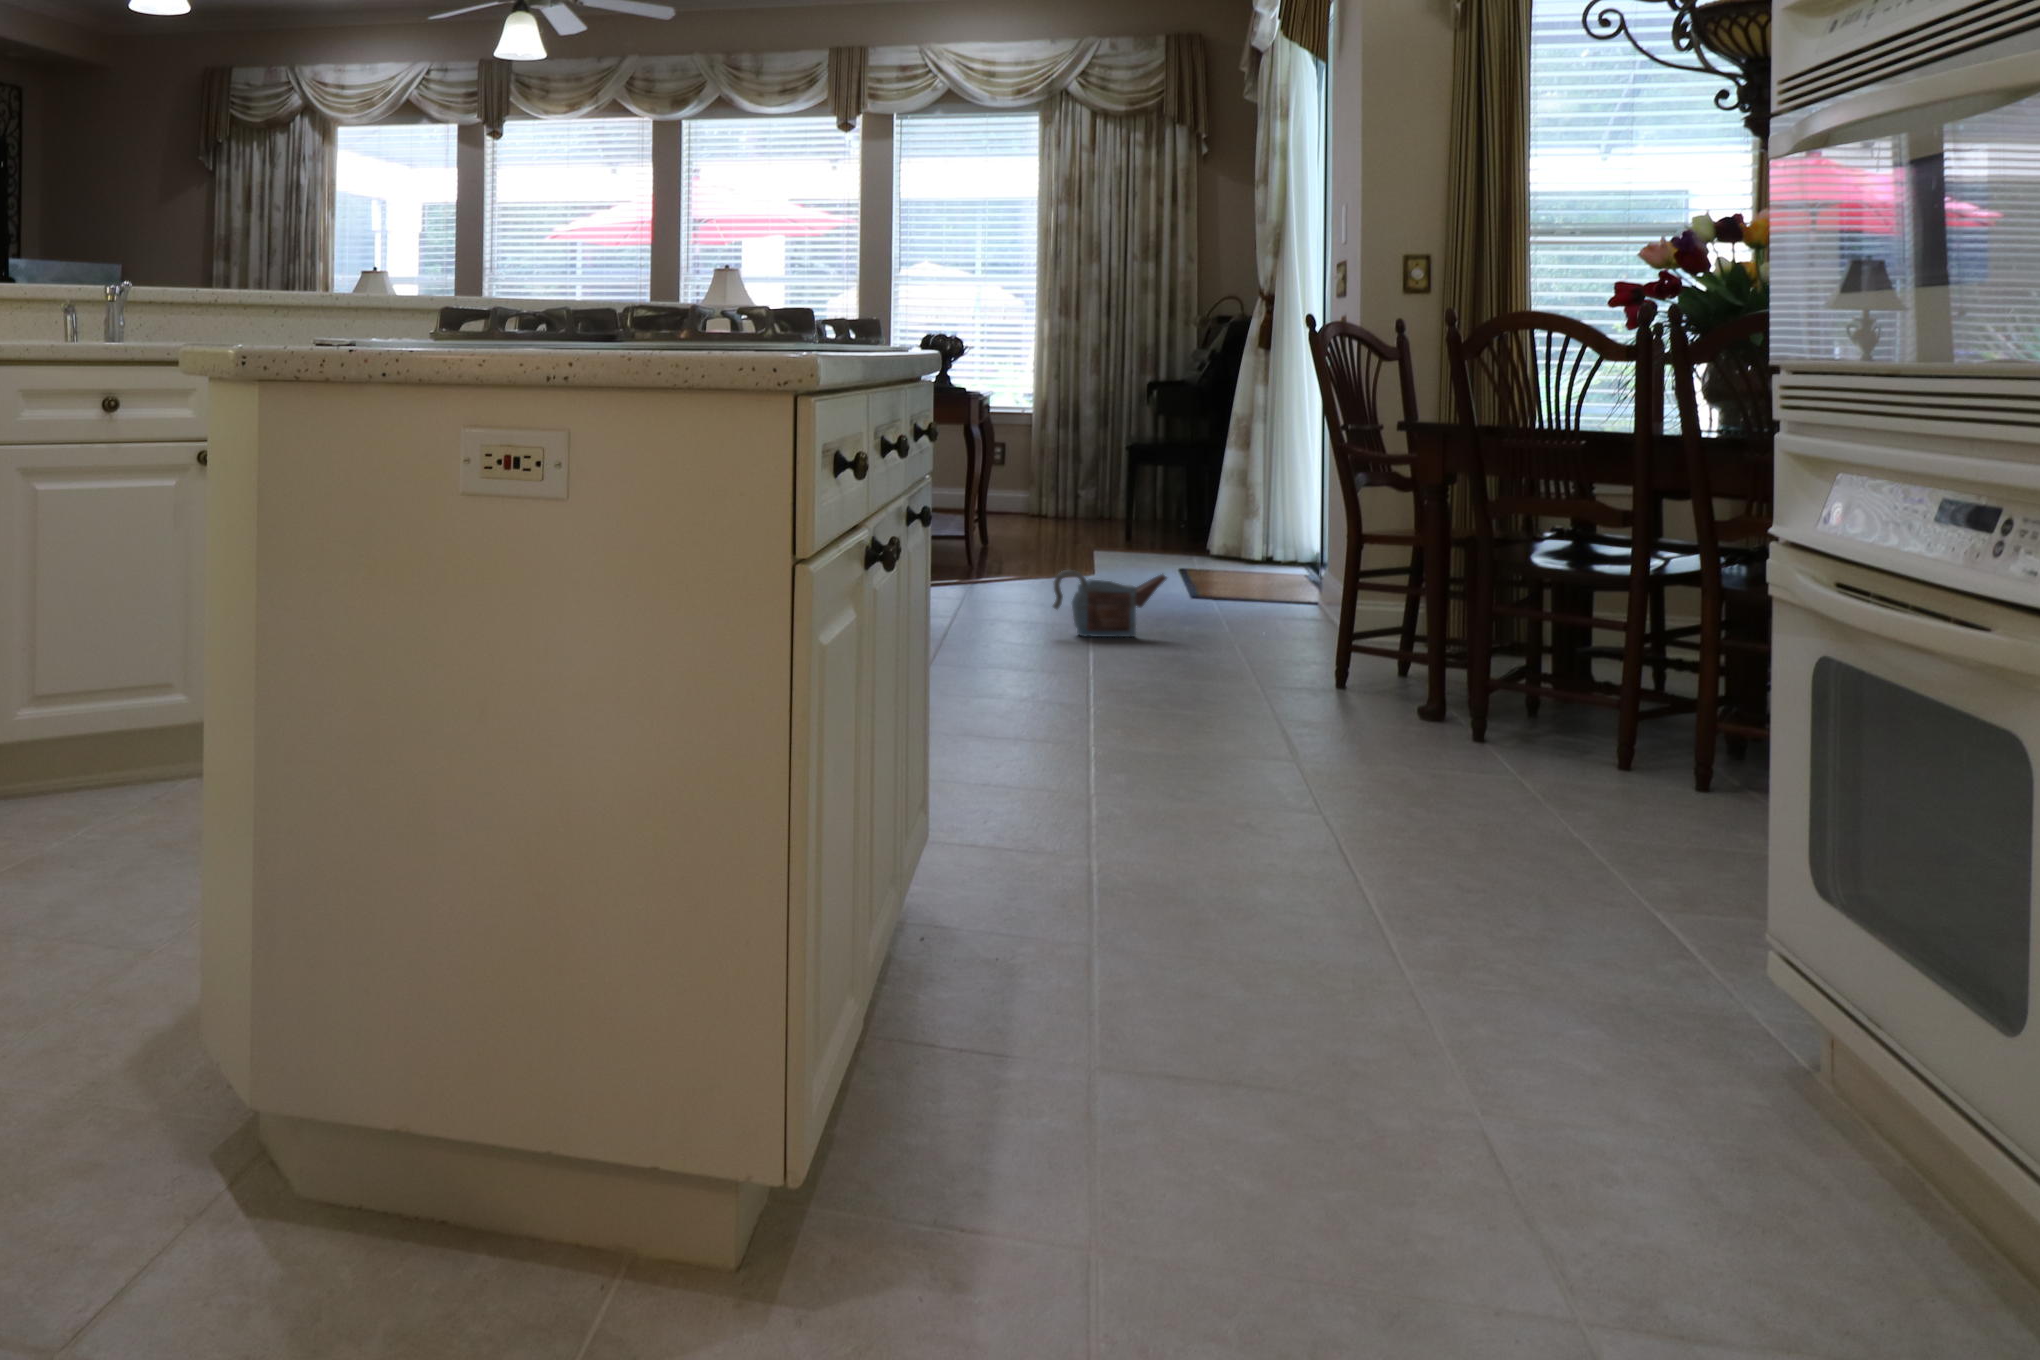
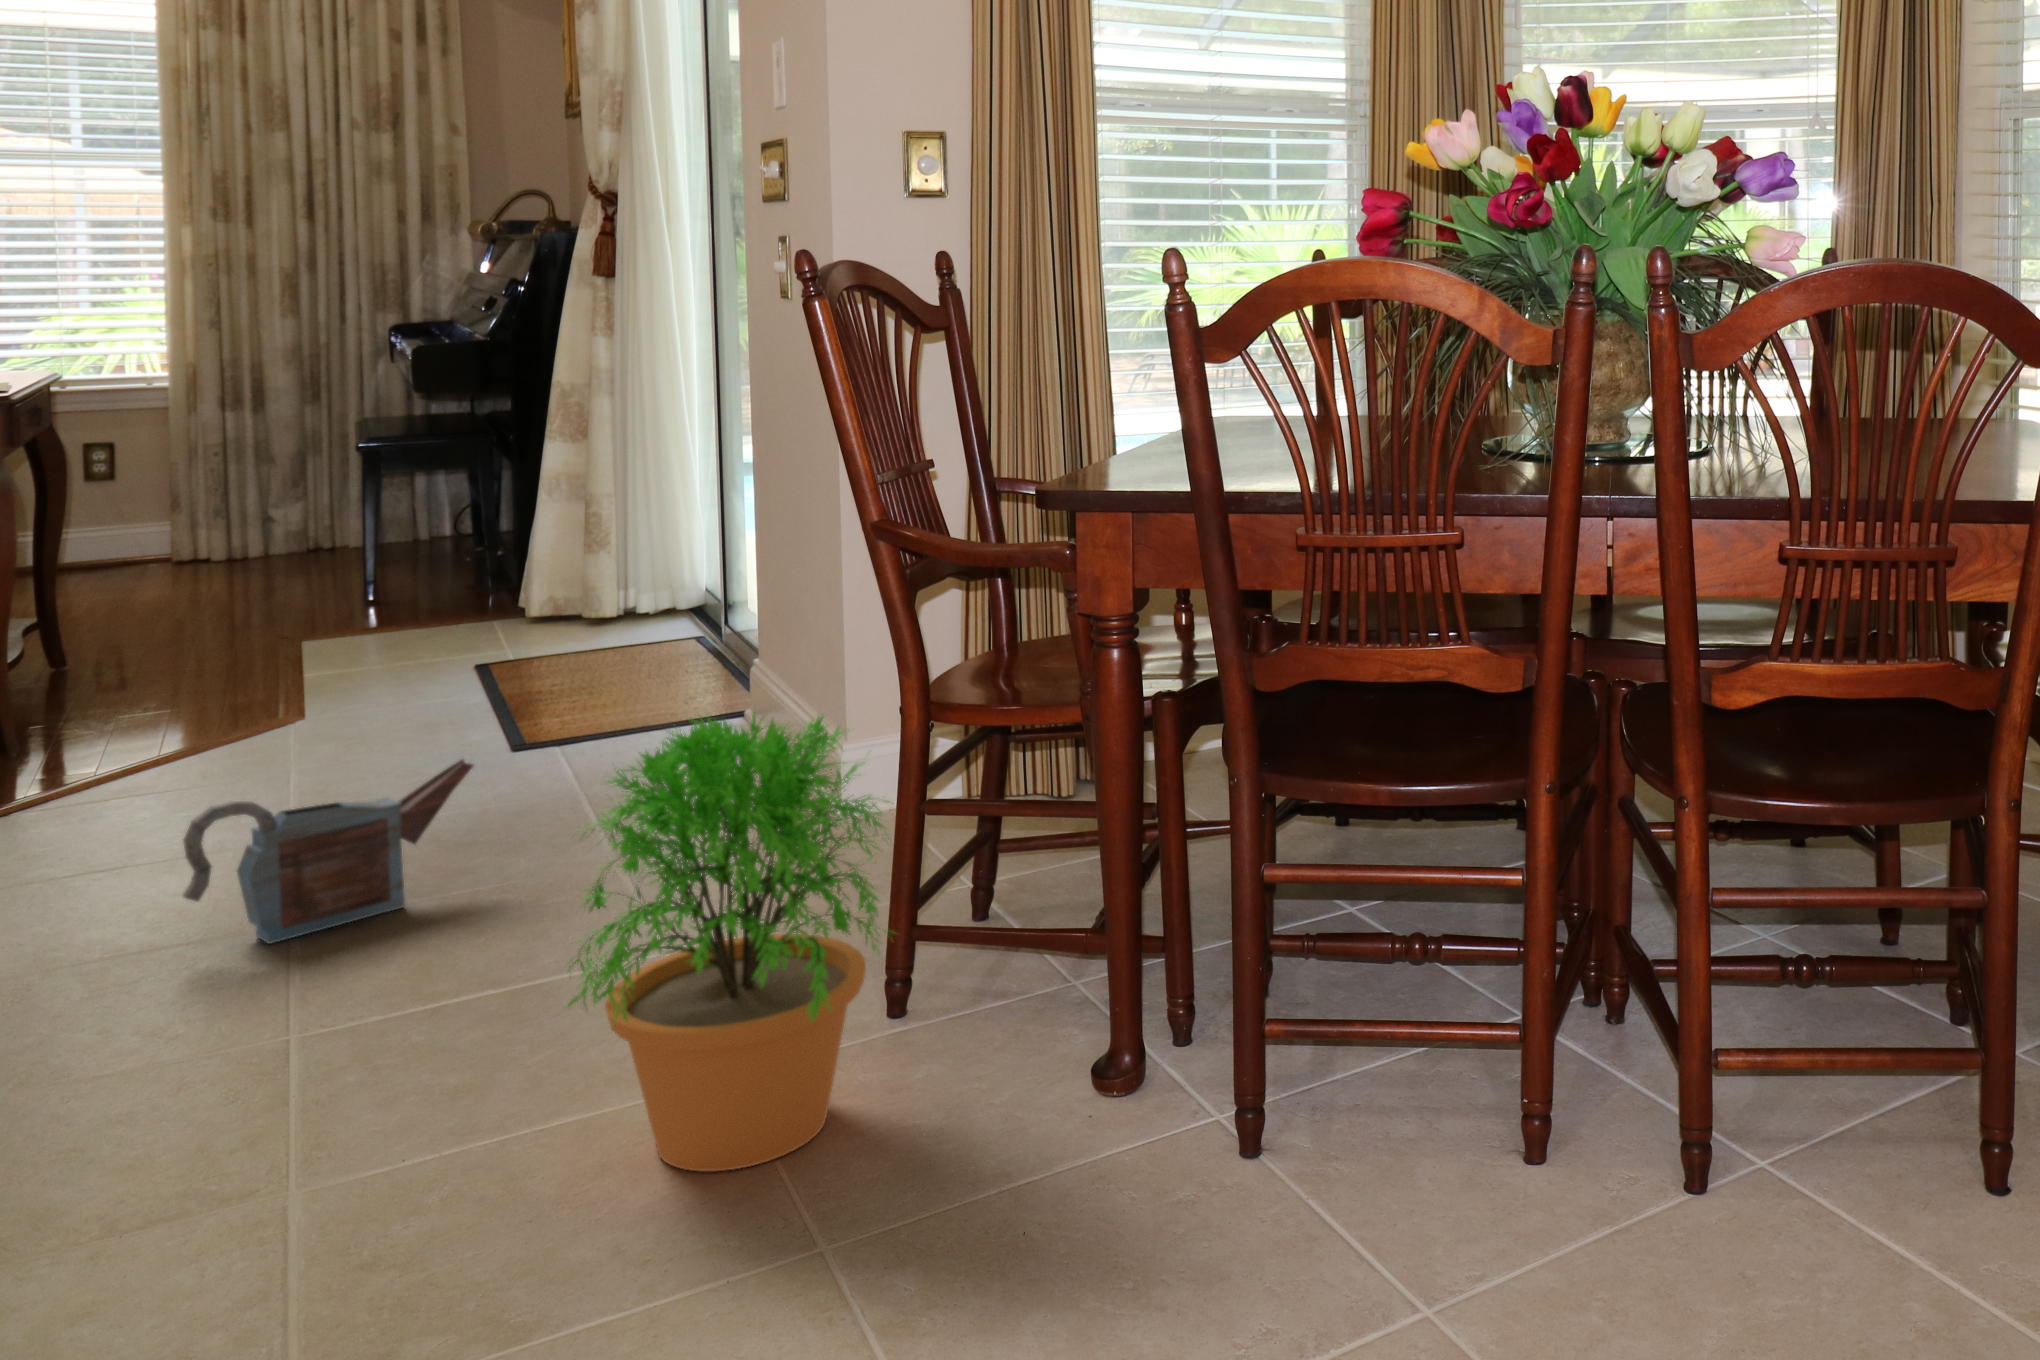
potted plant: none [1189,521,1335,716] -> present [568,712,894,1172]

